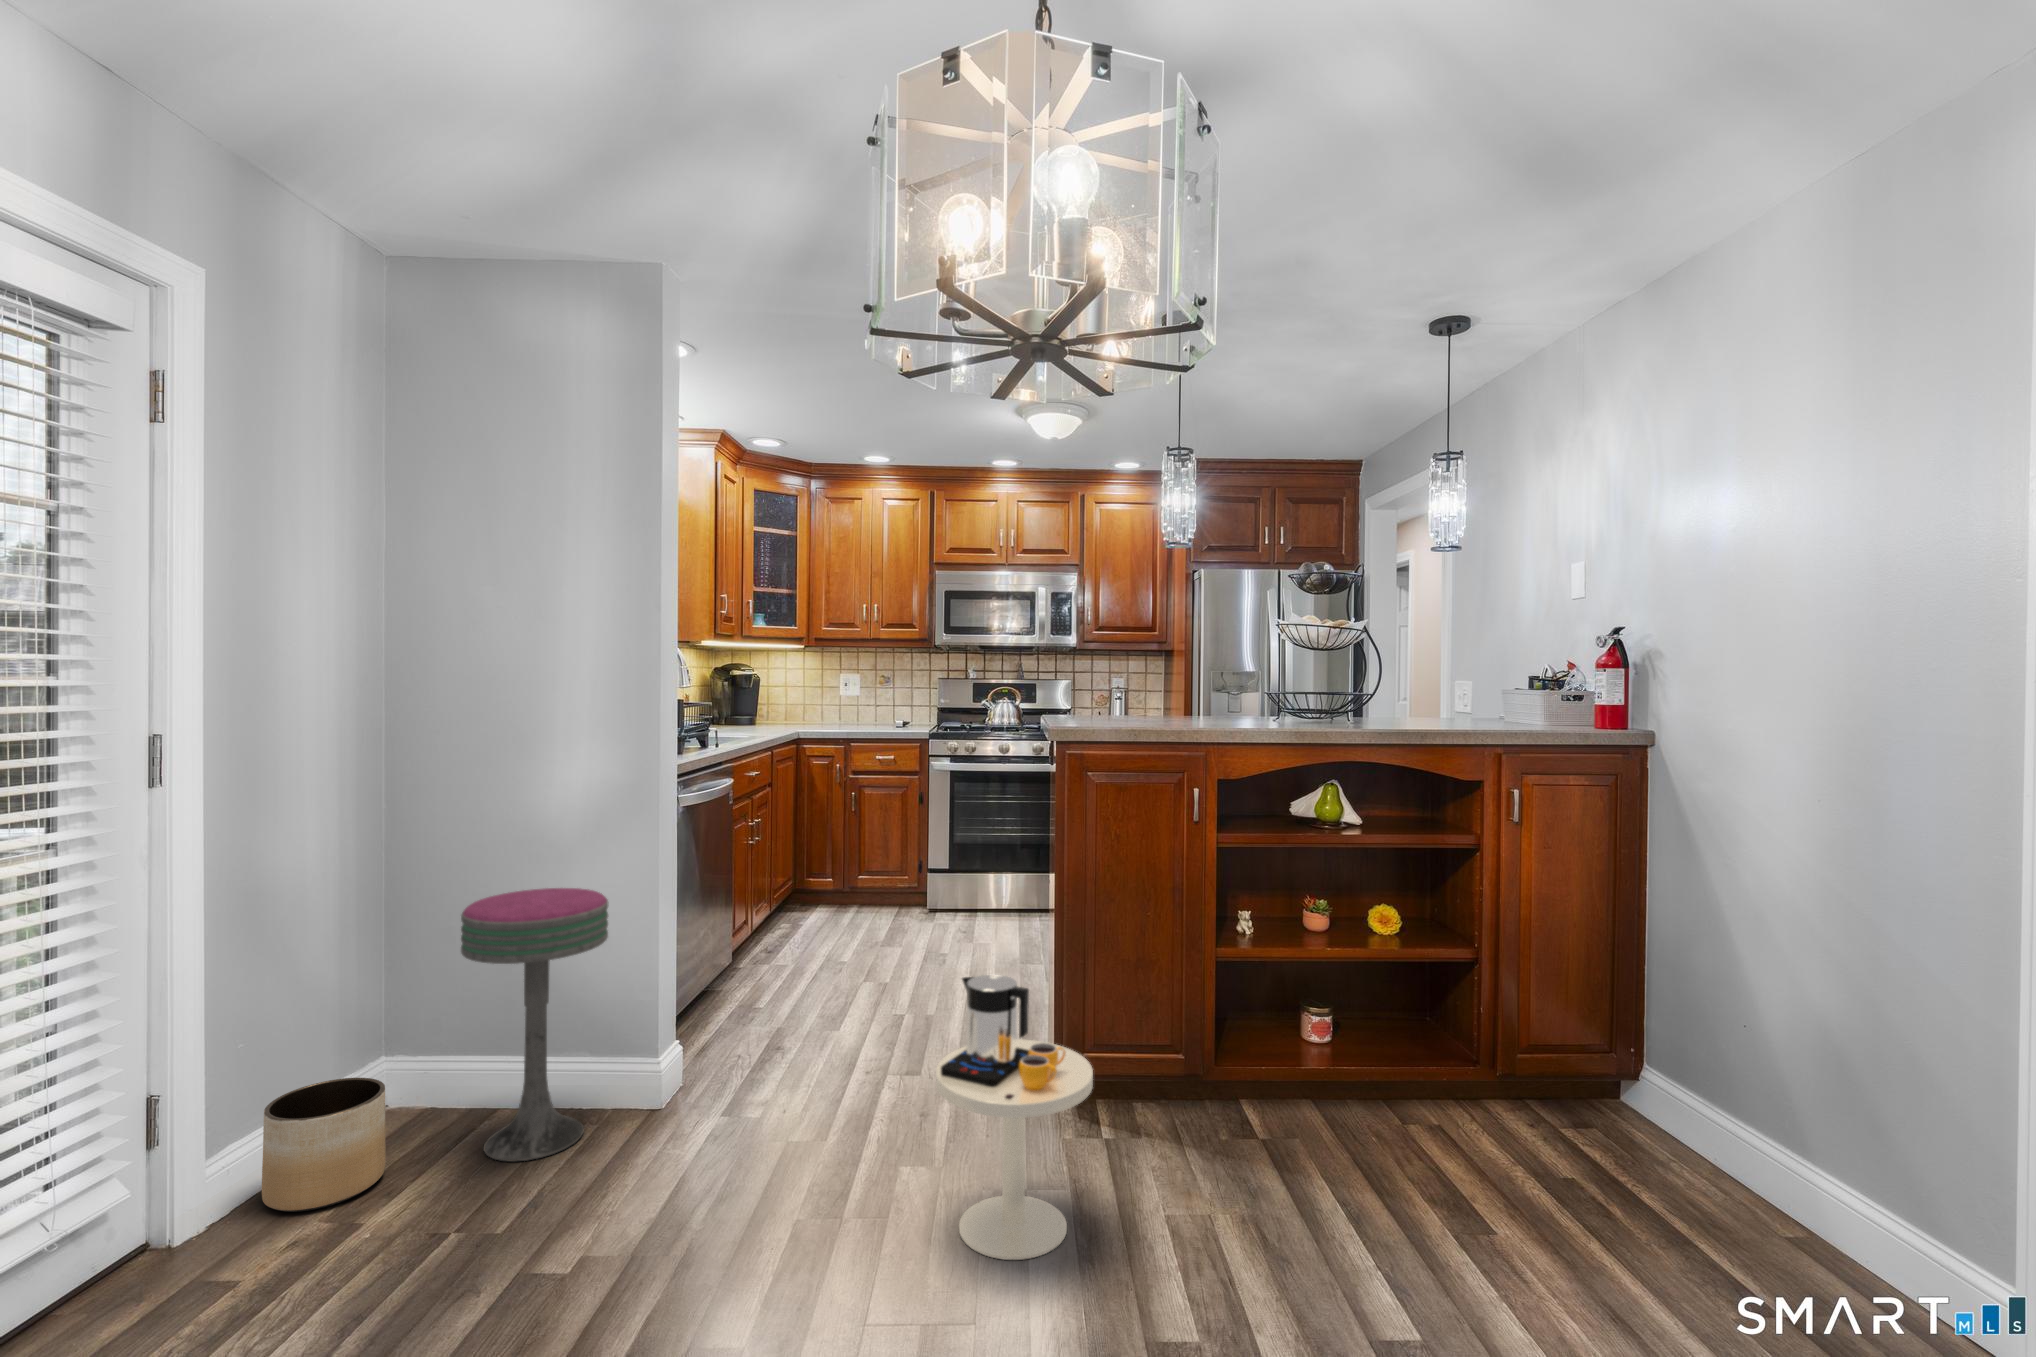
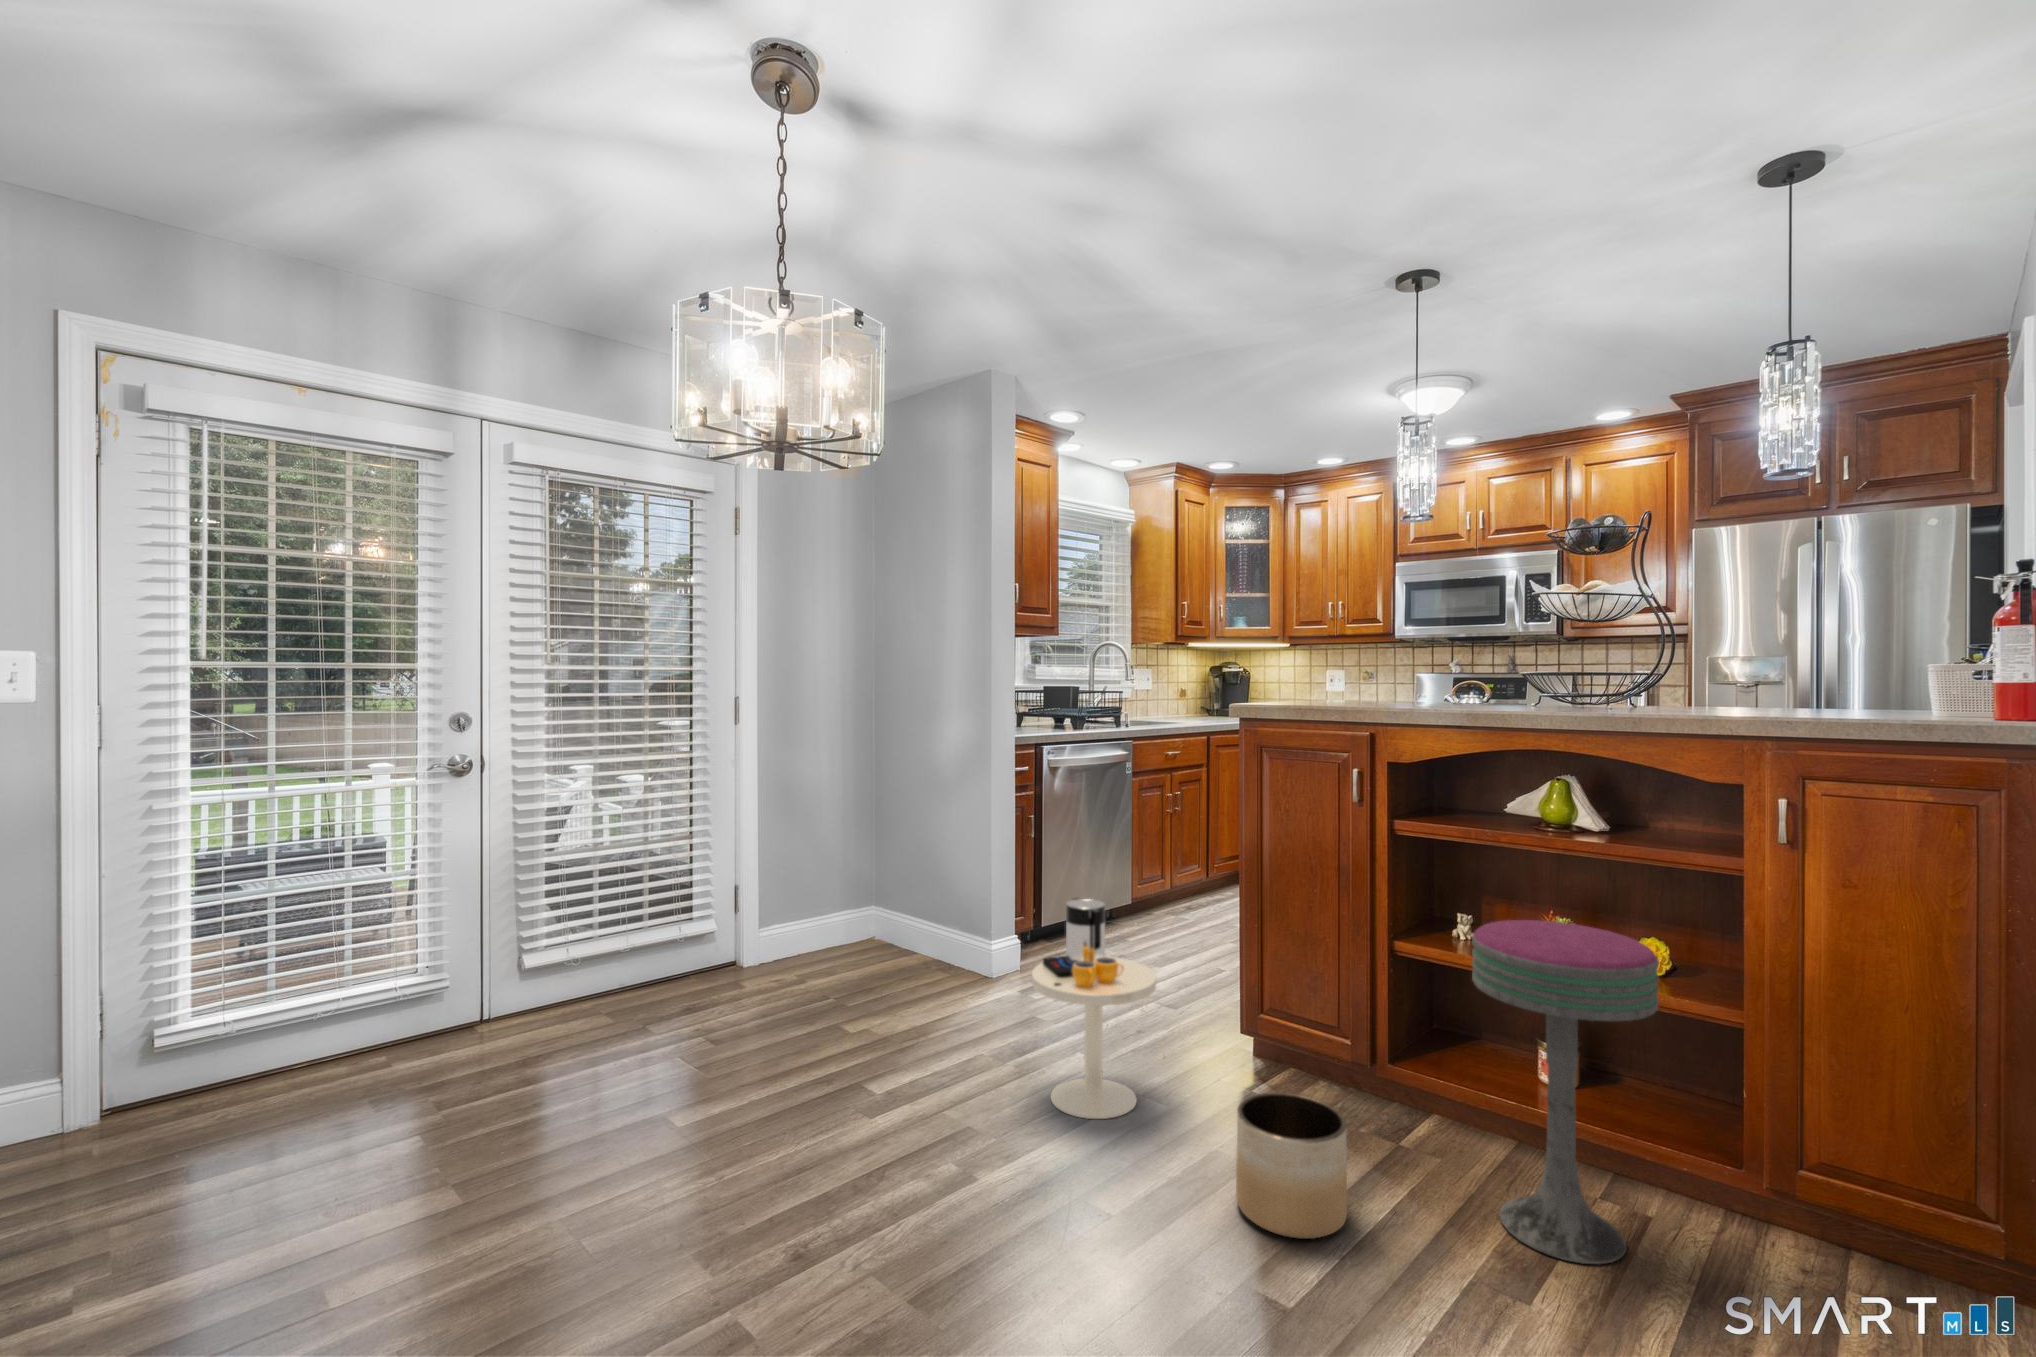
bar stool: present [461,888,608,1162] -> present [1472,920,1659,1264]
planter: present [262,1078,386,1212] -> present [1236,1092,1347,1239]

